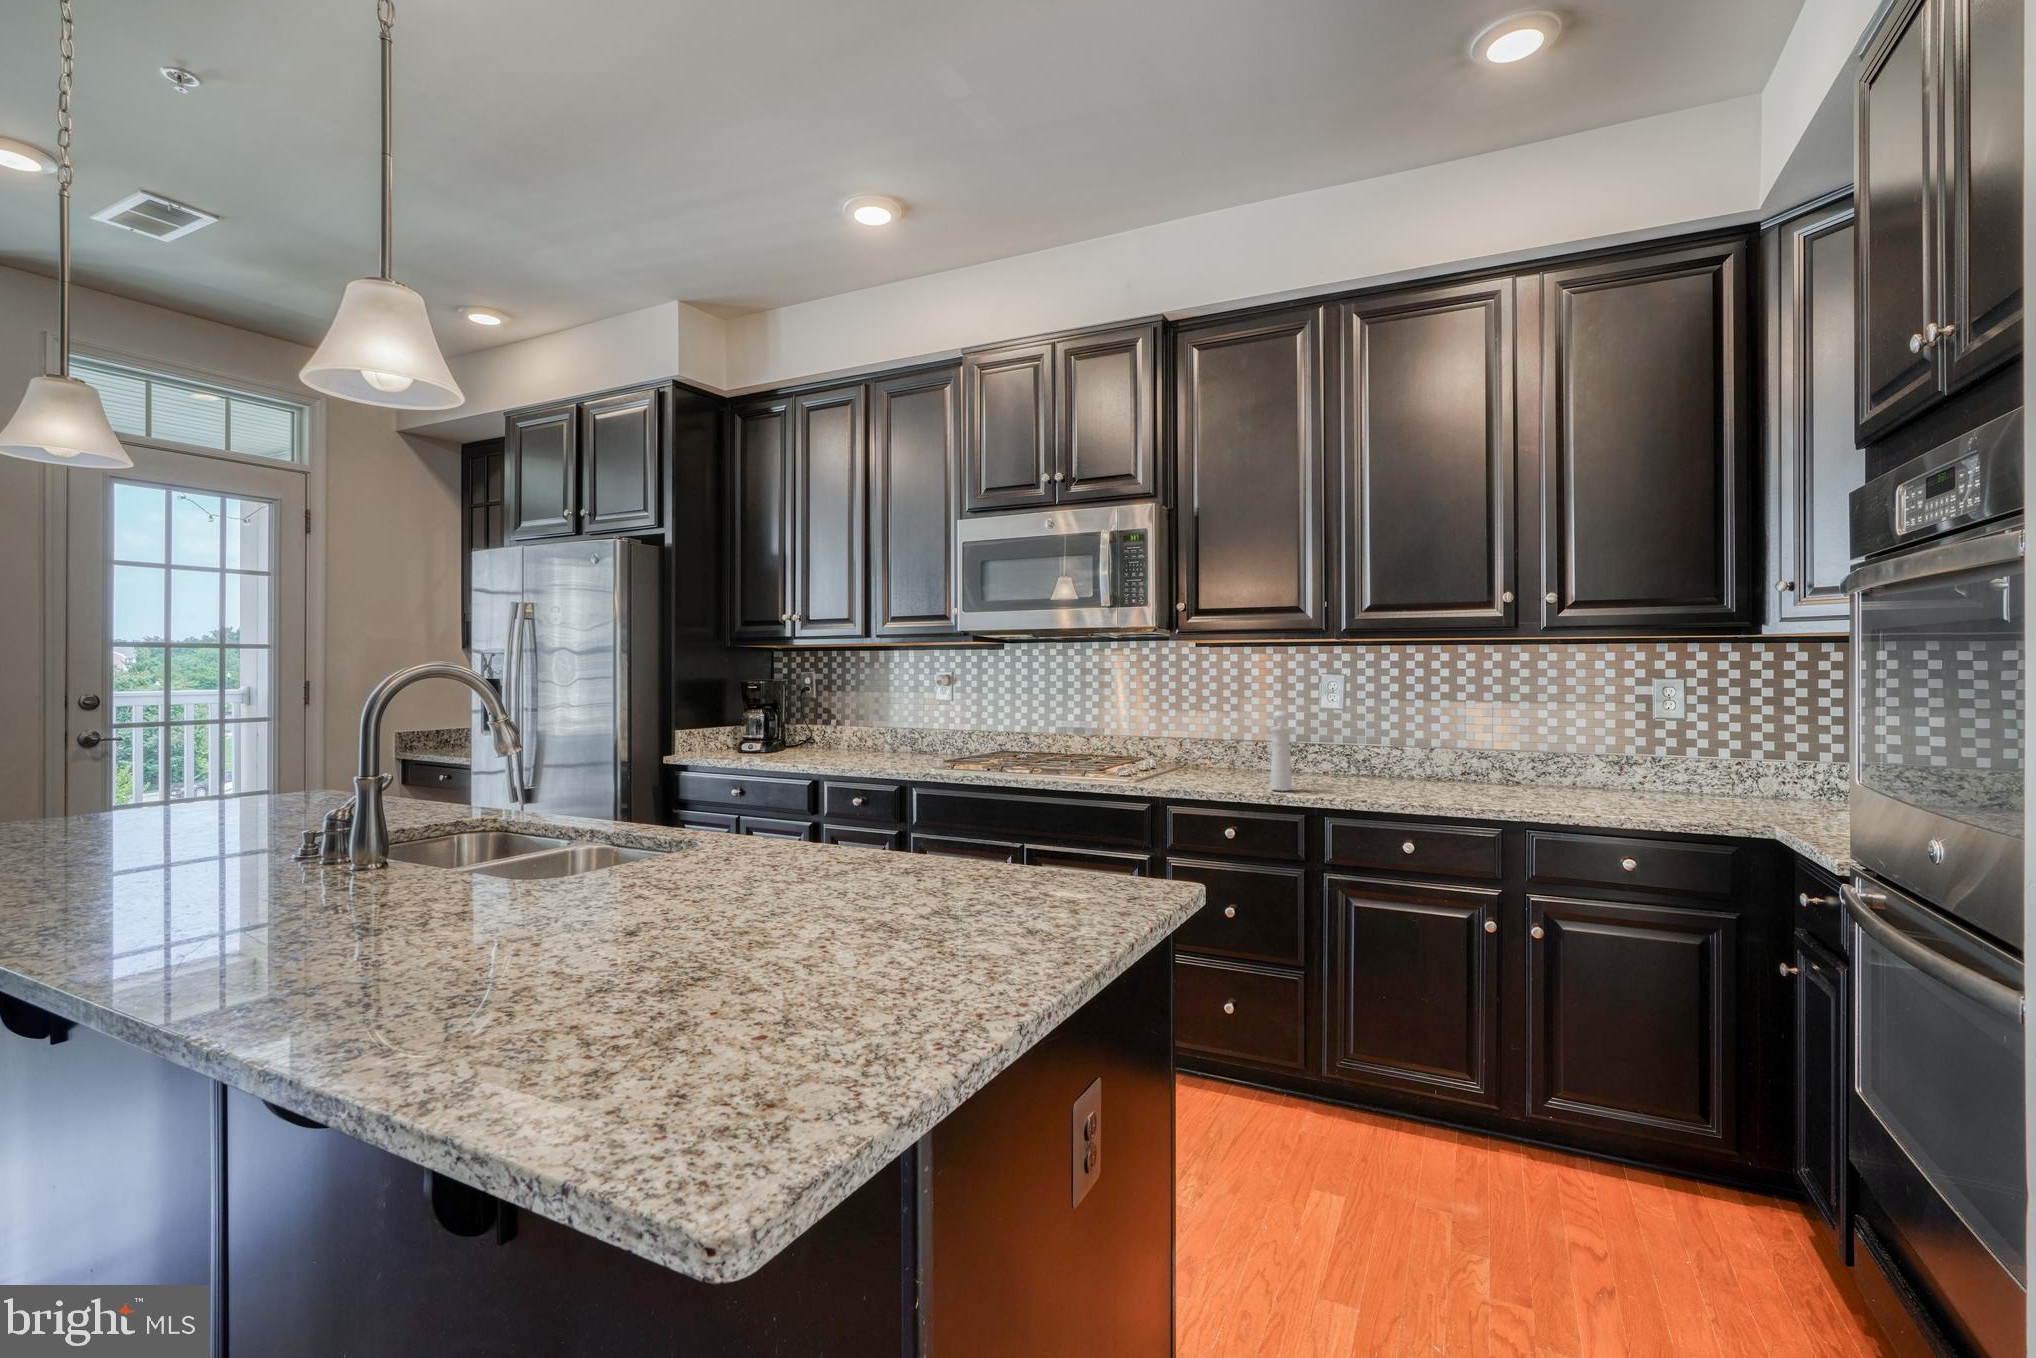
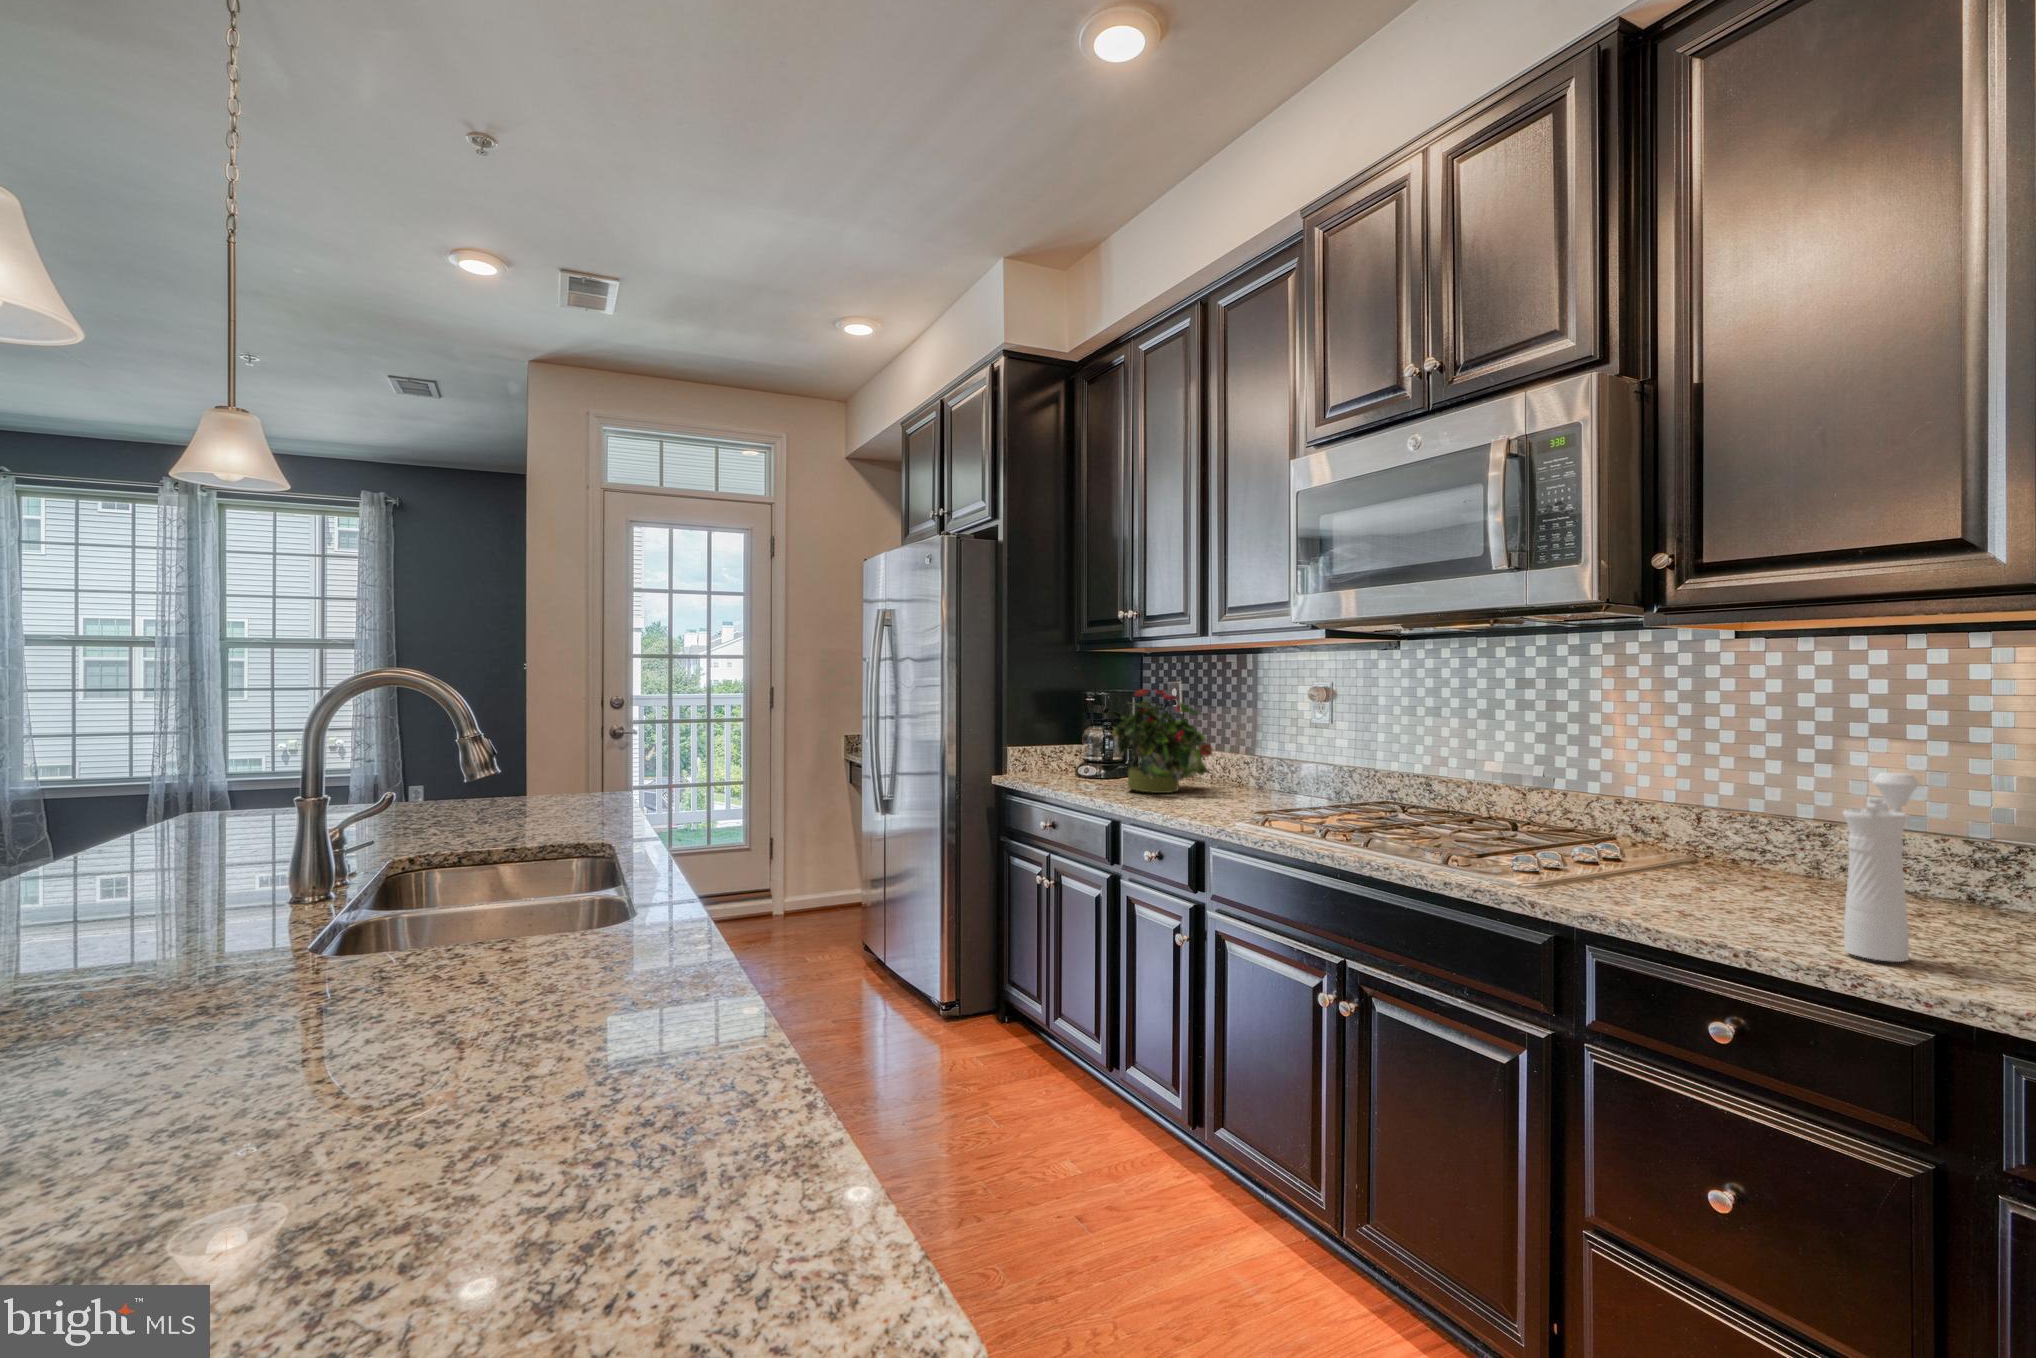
potted plant: none [787,677,878,758] -> present [1112,689,1212,793]

